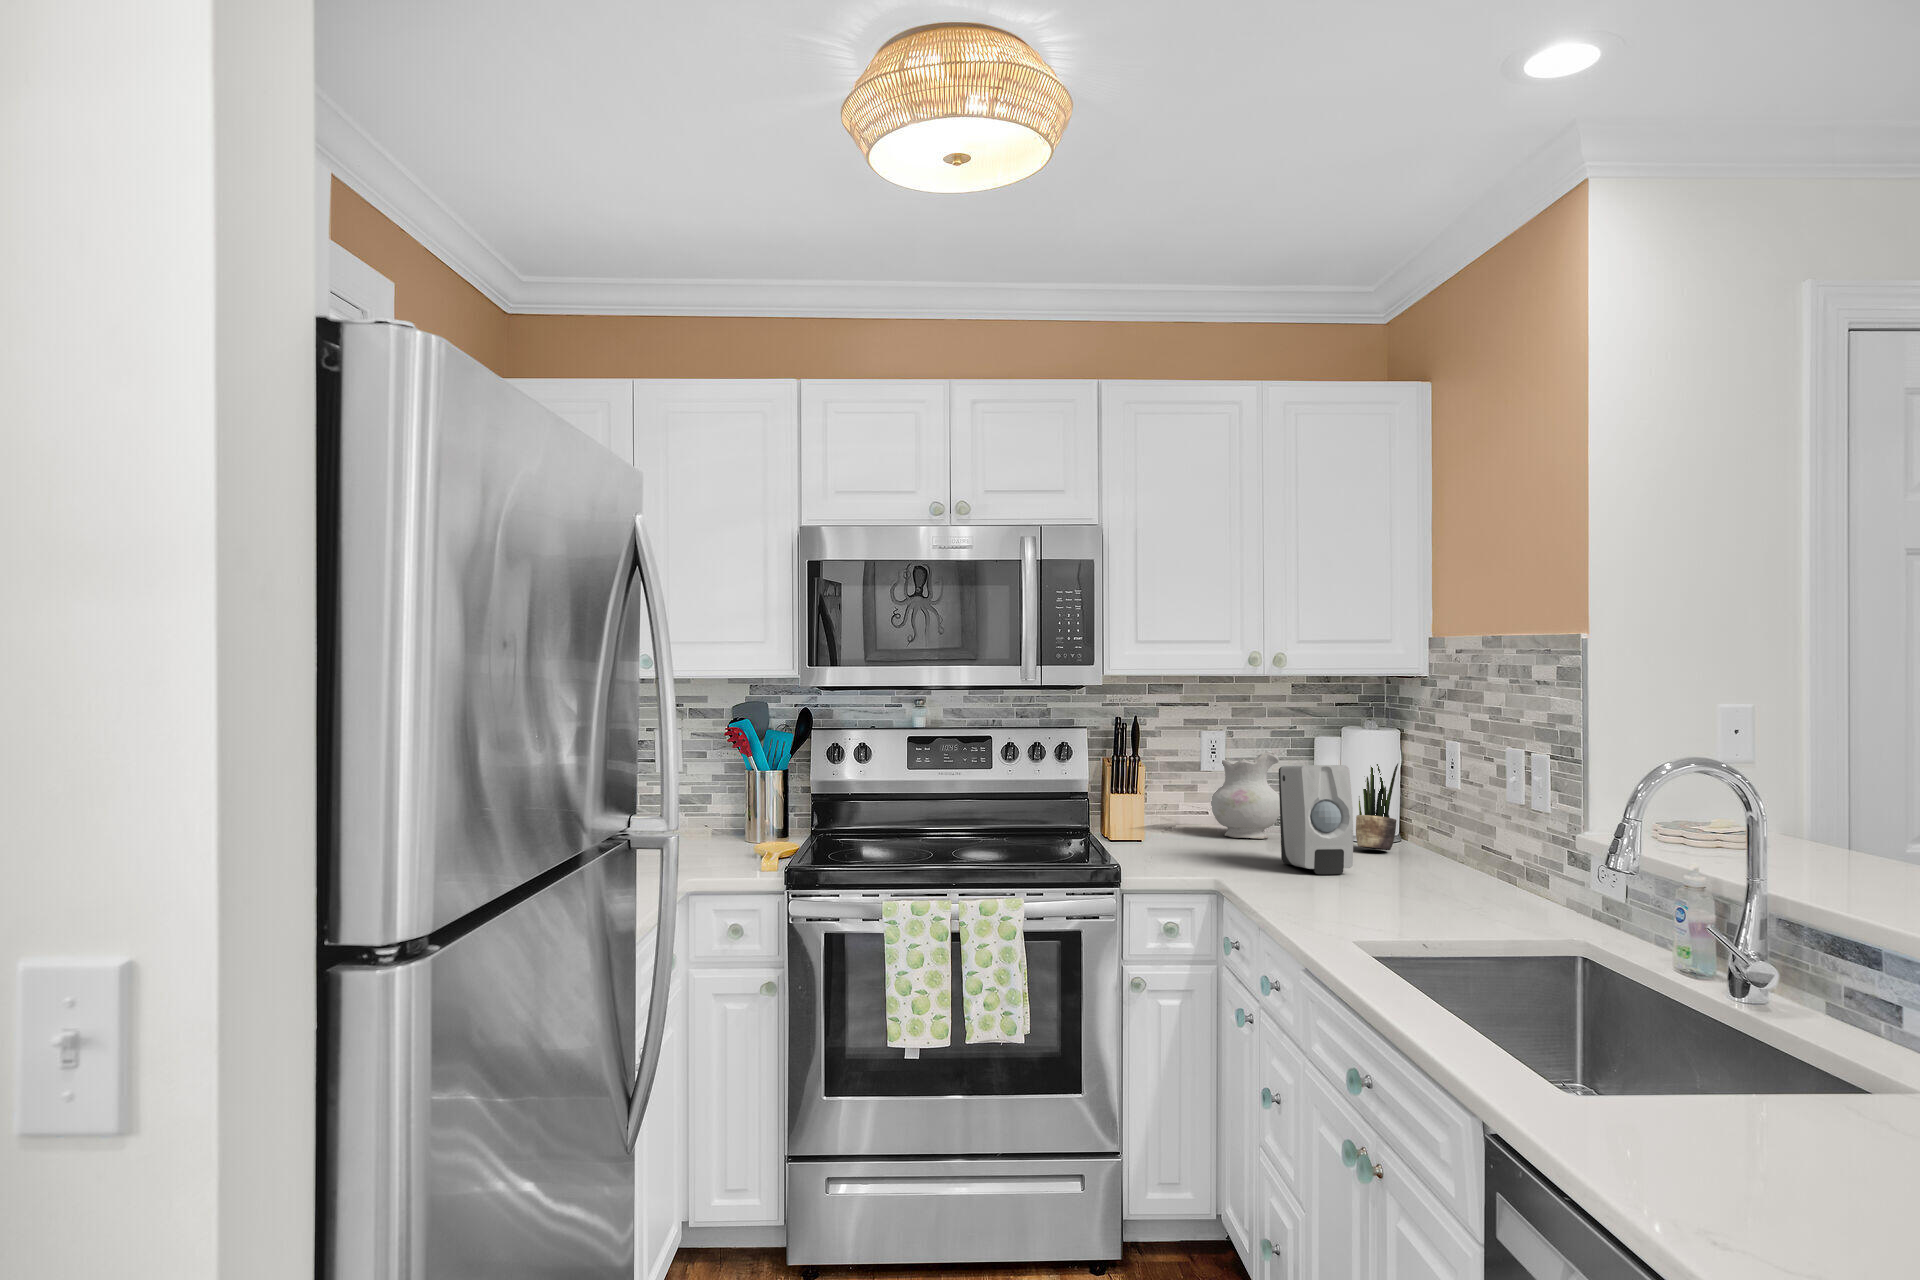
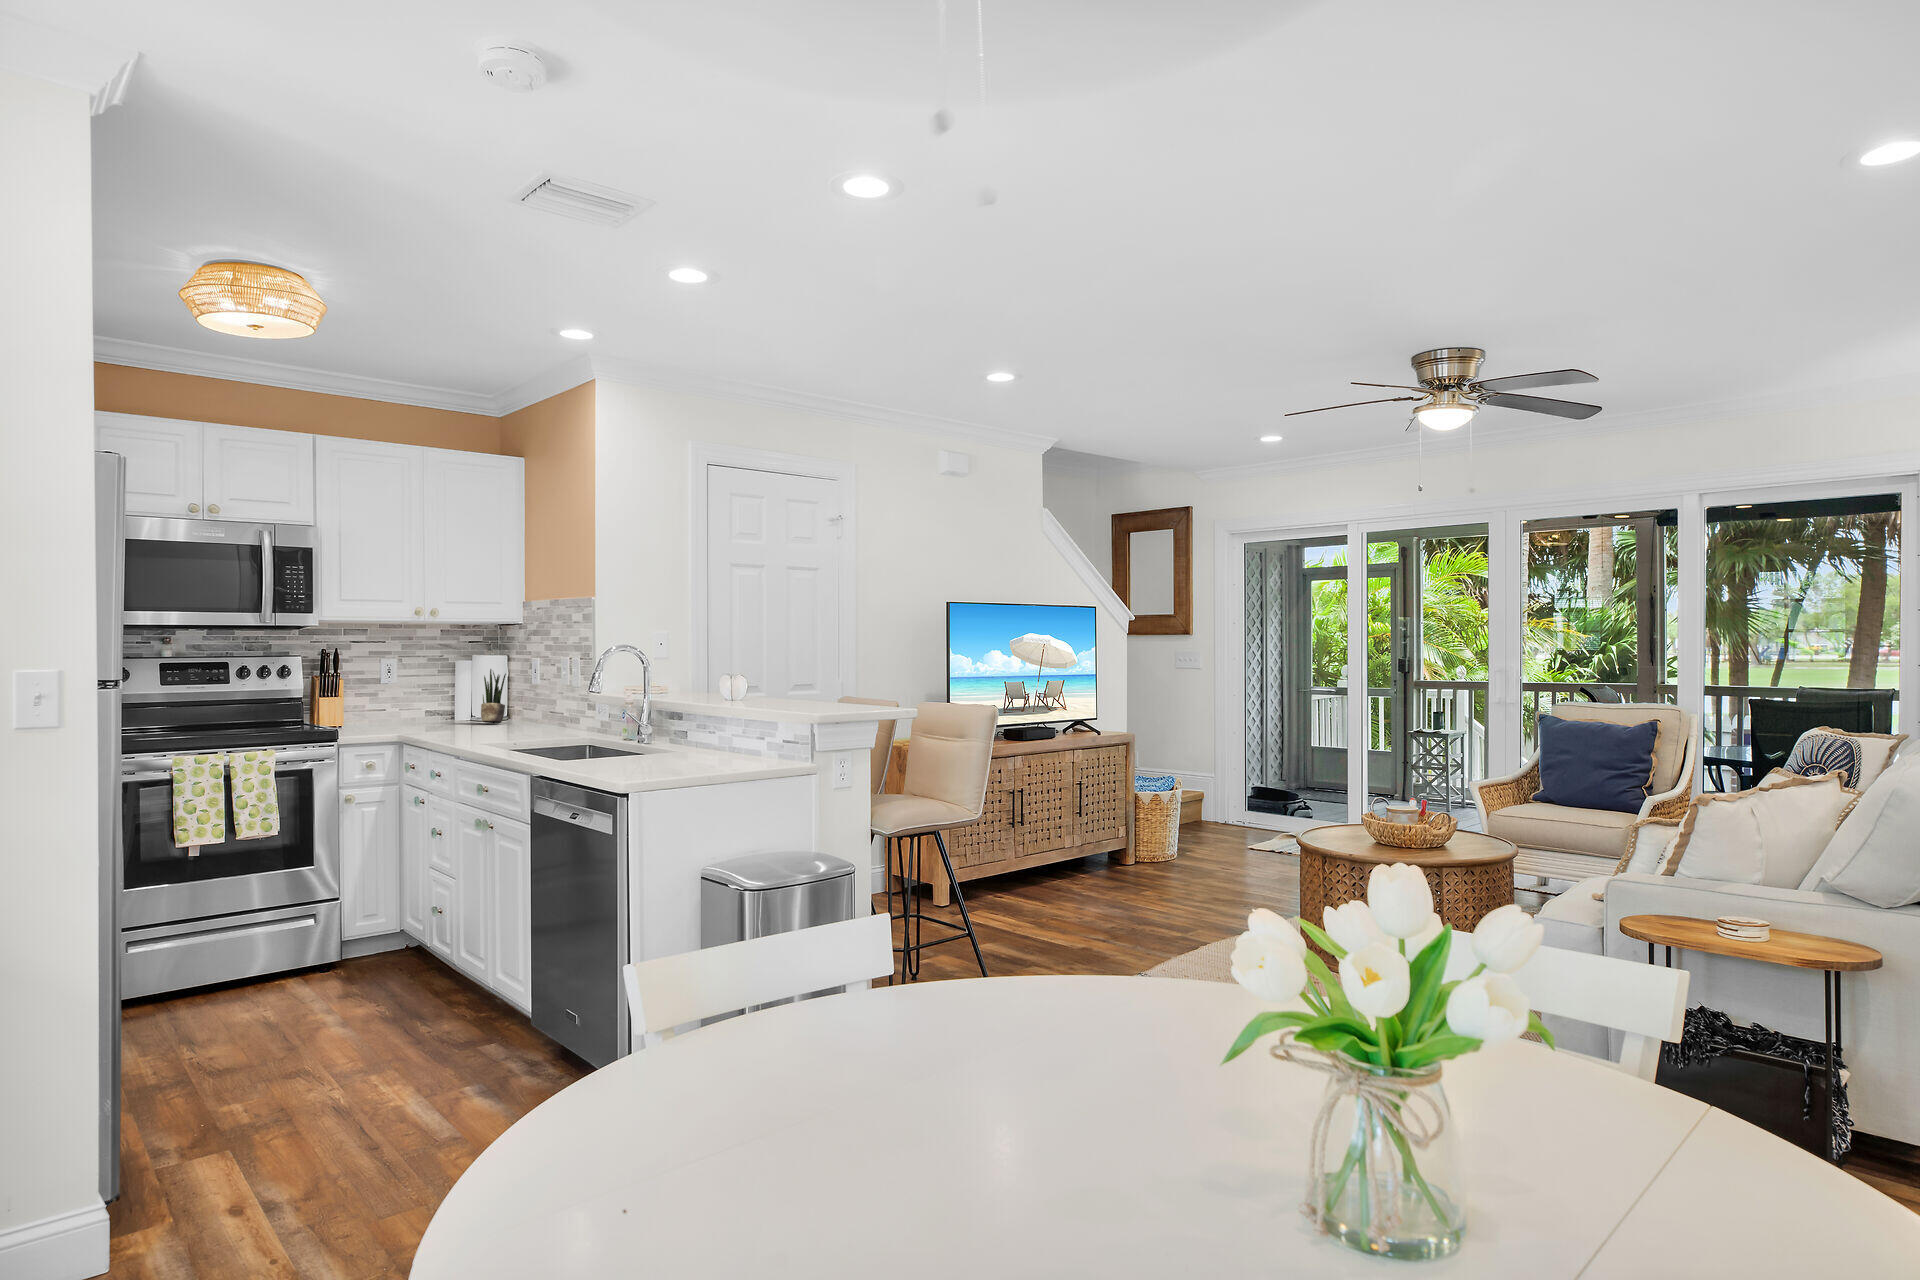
ceramic pitcher: present [1211,751,1280,839] -> none [380,669,434,724]
soap dispenser: present [1279,765,1353,874] -> none [434,671,479,731]

